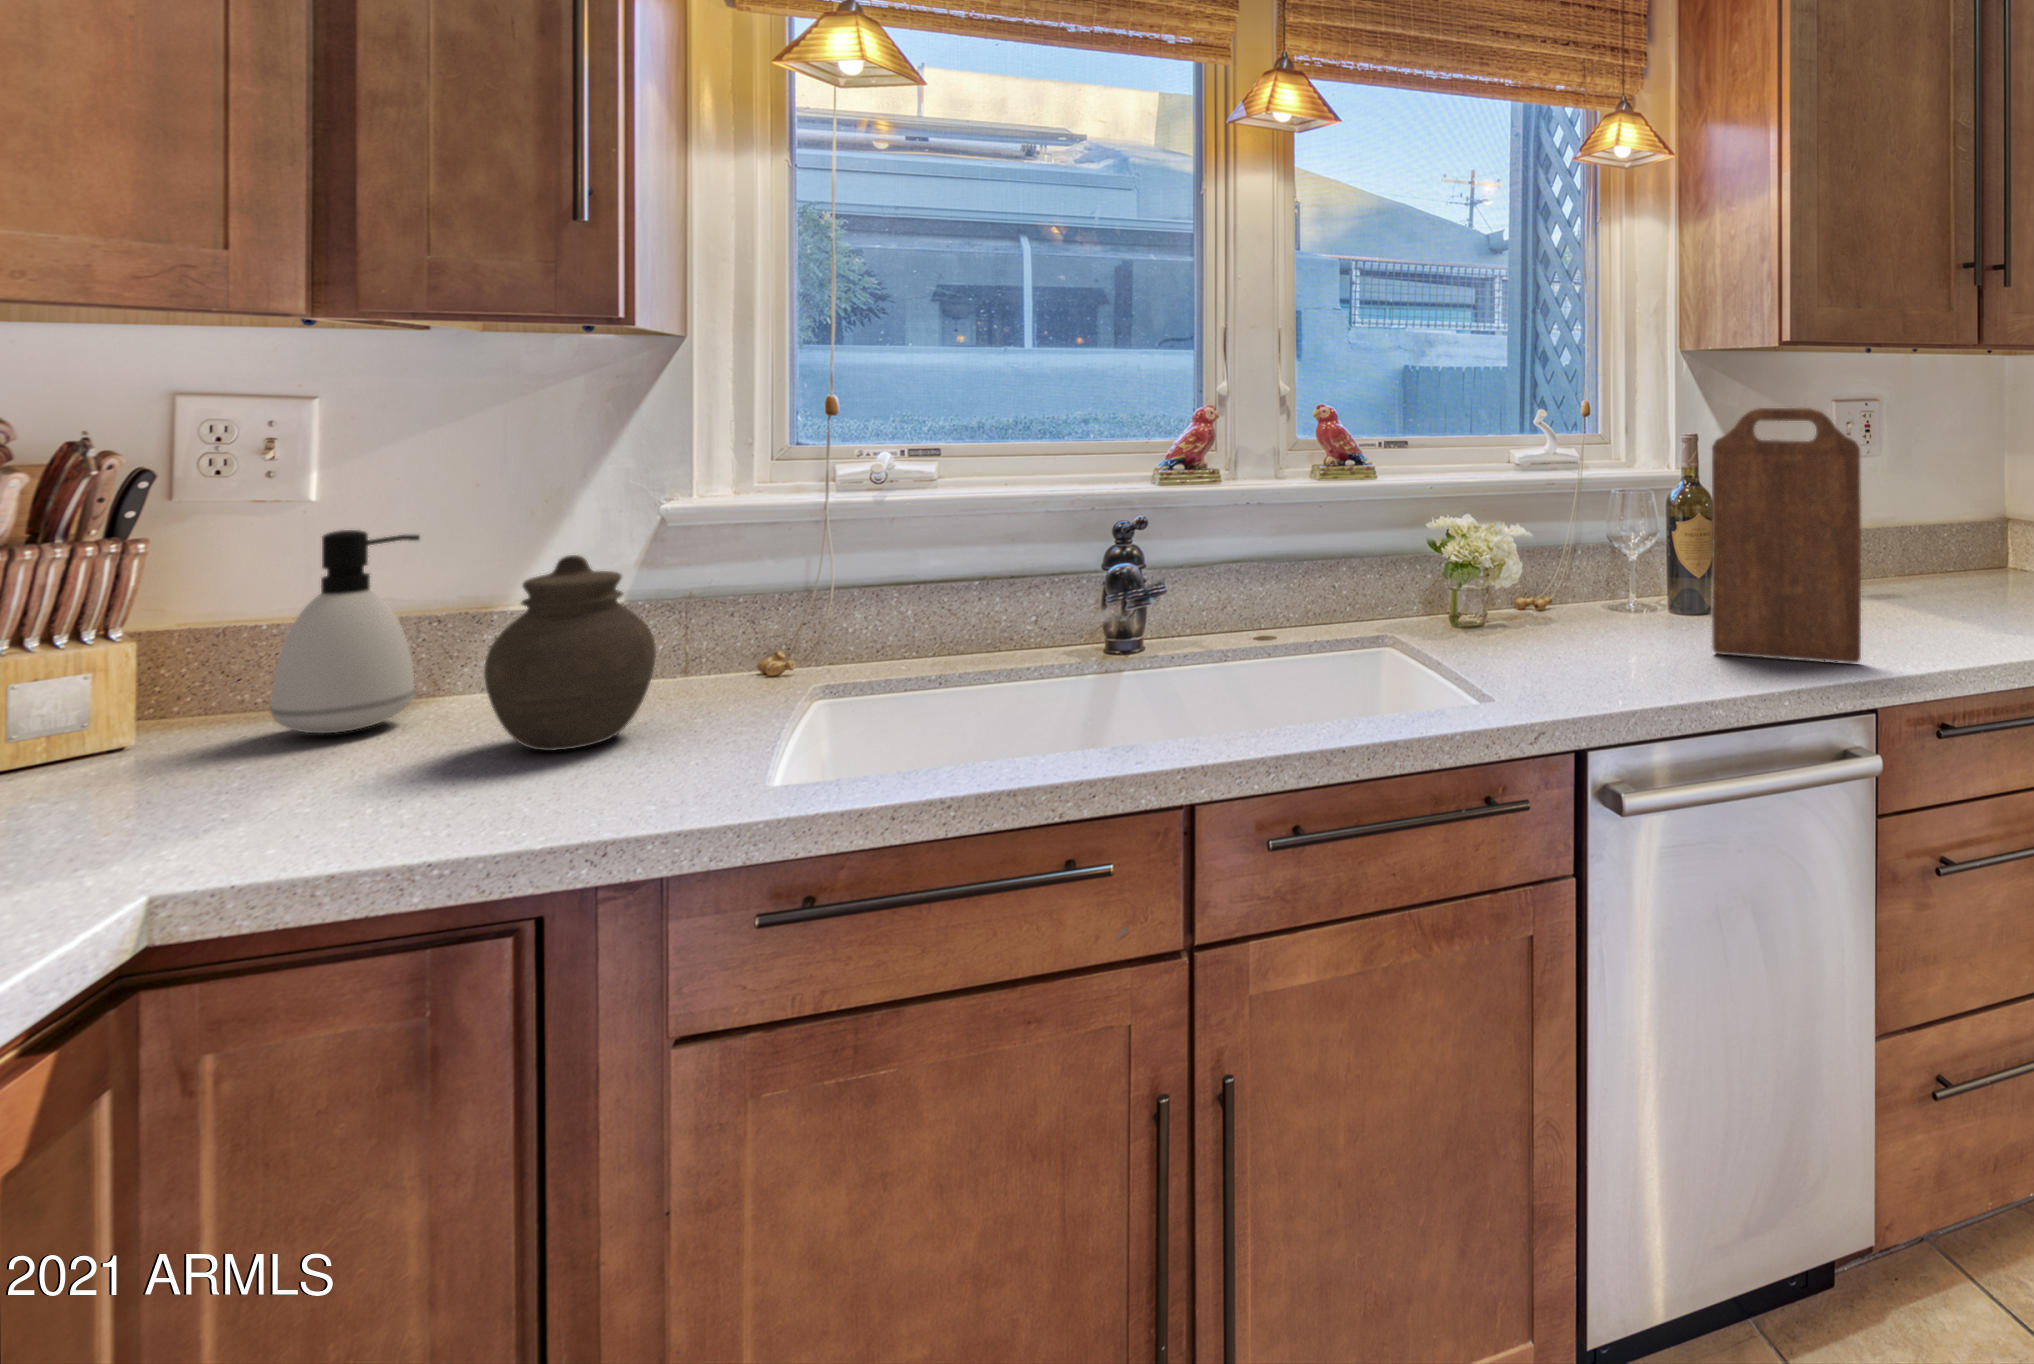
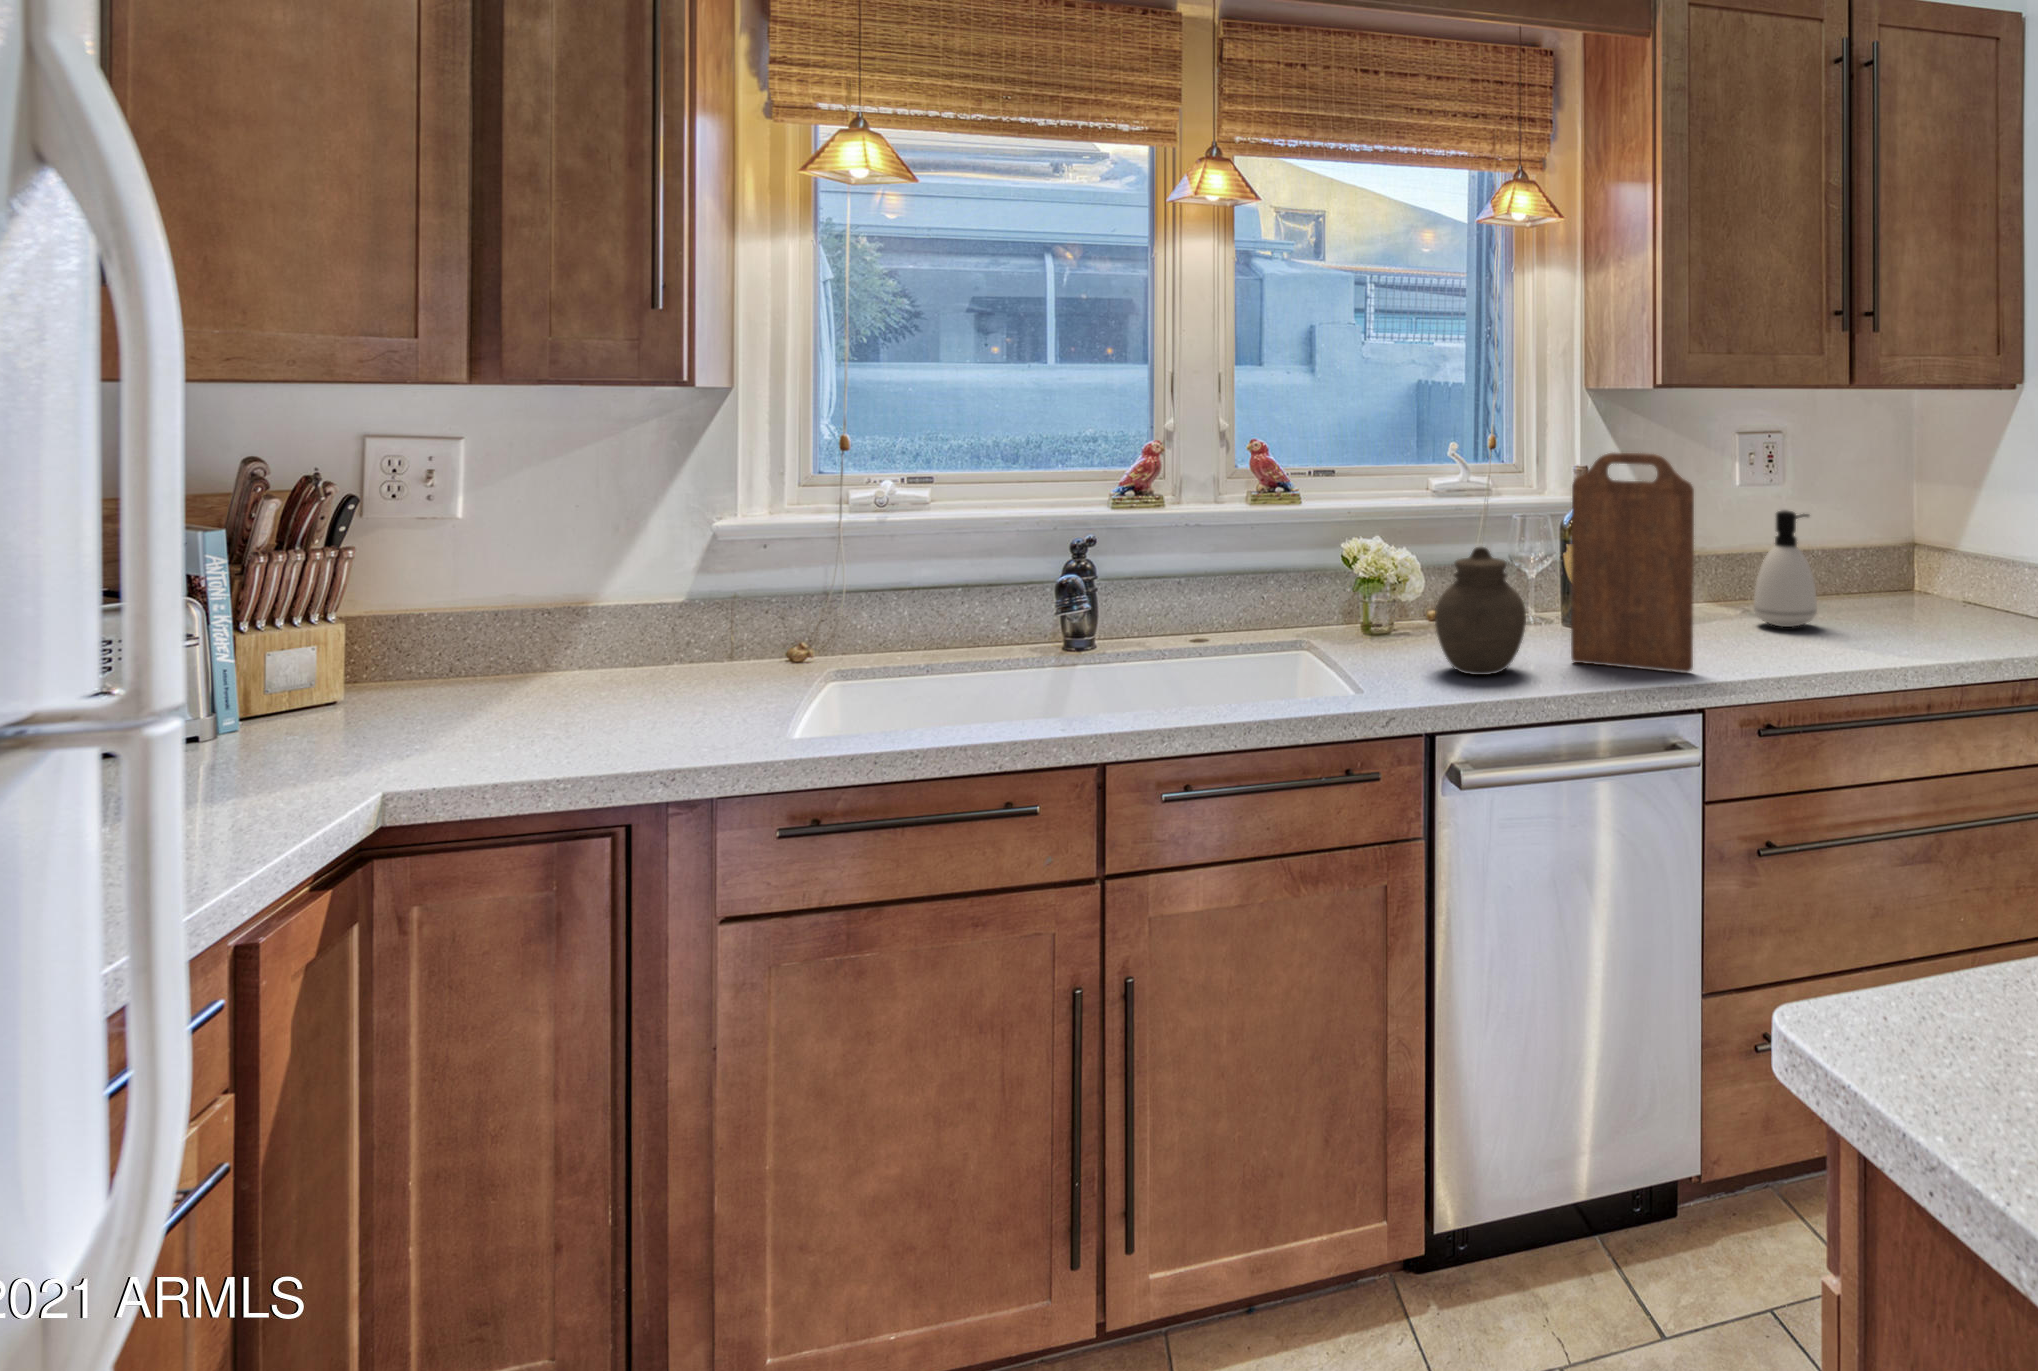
soap dispenser: present [271,530,420,733] -> present [1754,510,1817,627]
jar: present [484,555,656,751] -> present [1435,547,1526,675]

